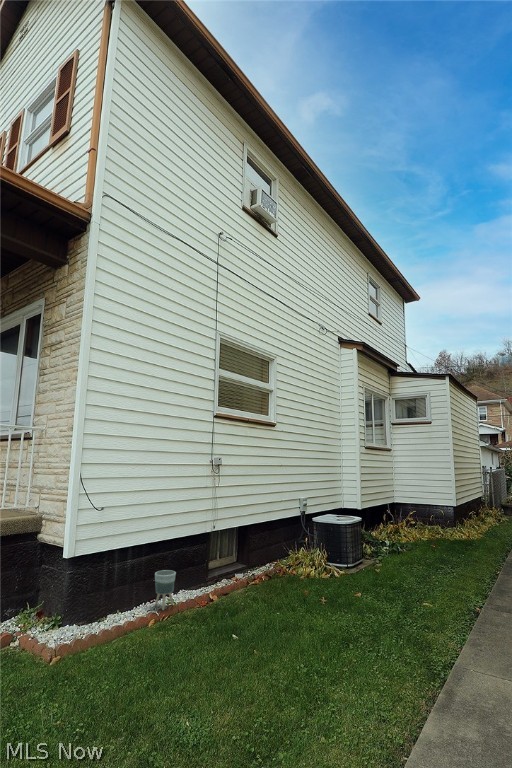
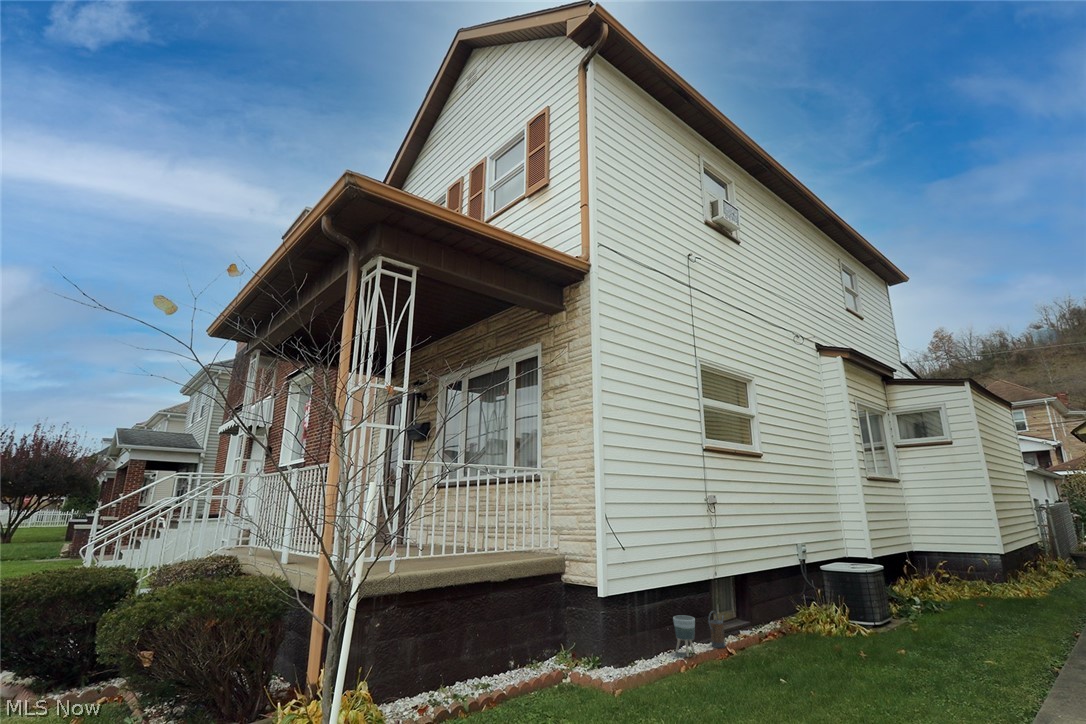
watering can: none [192,564,211,598] -> present [708,611,725,648]

